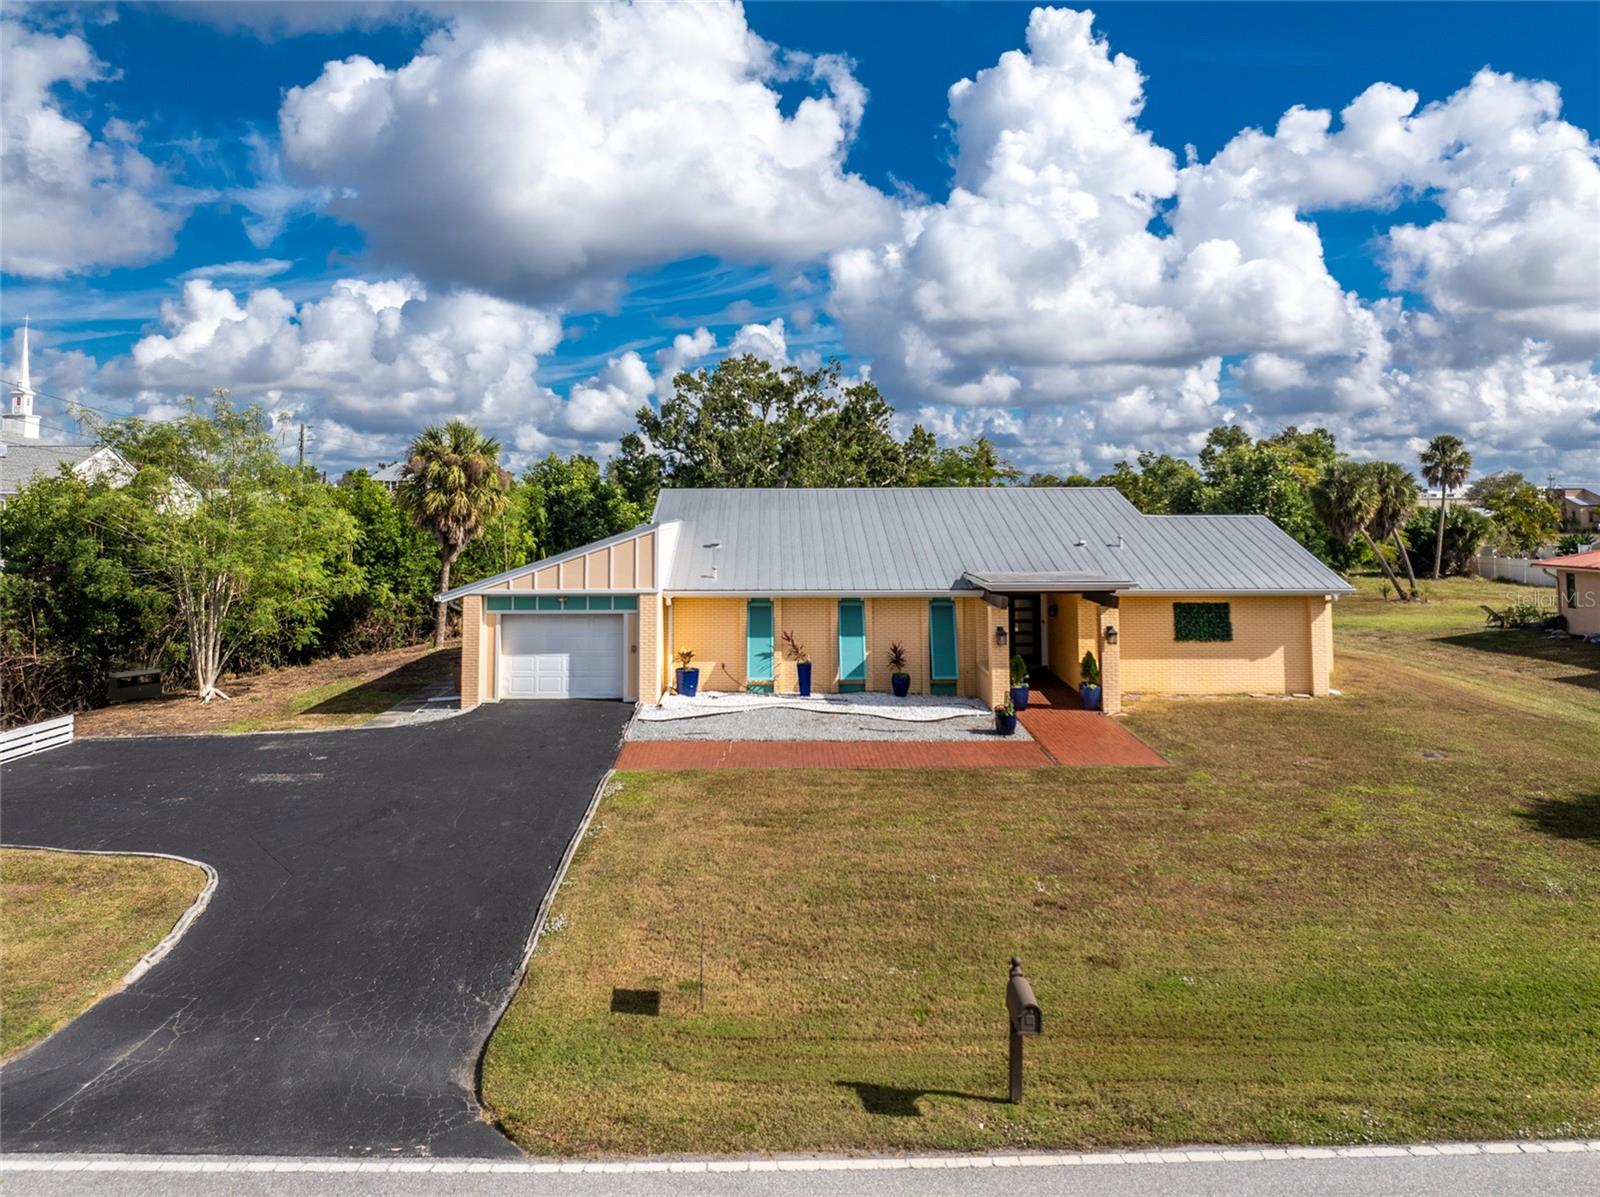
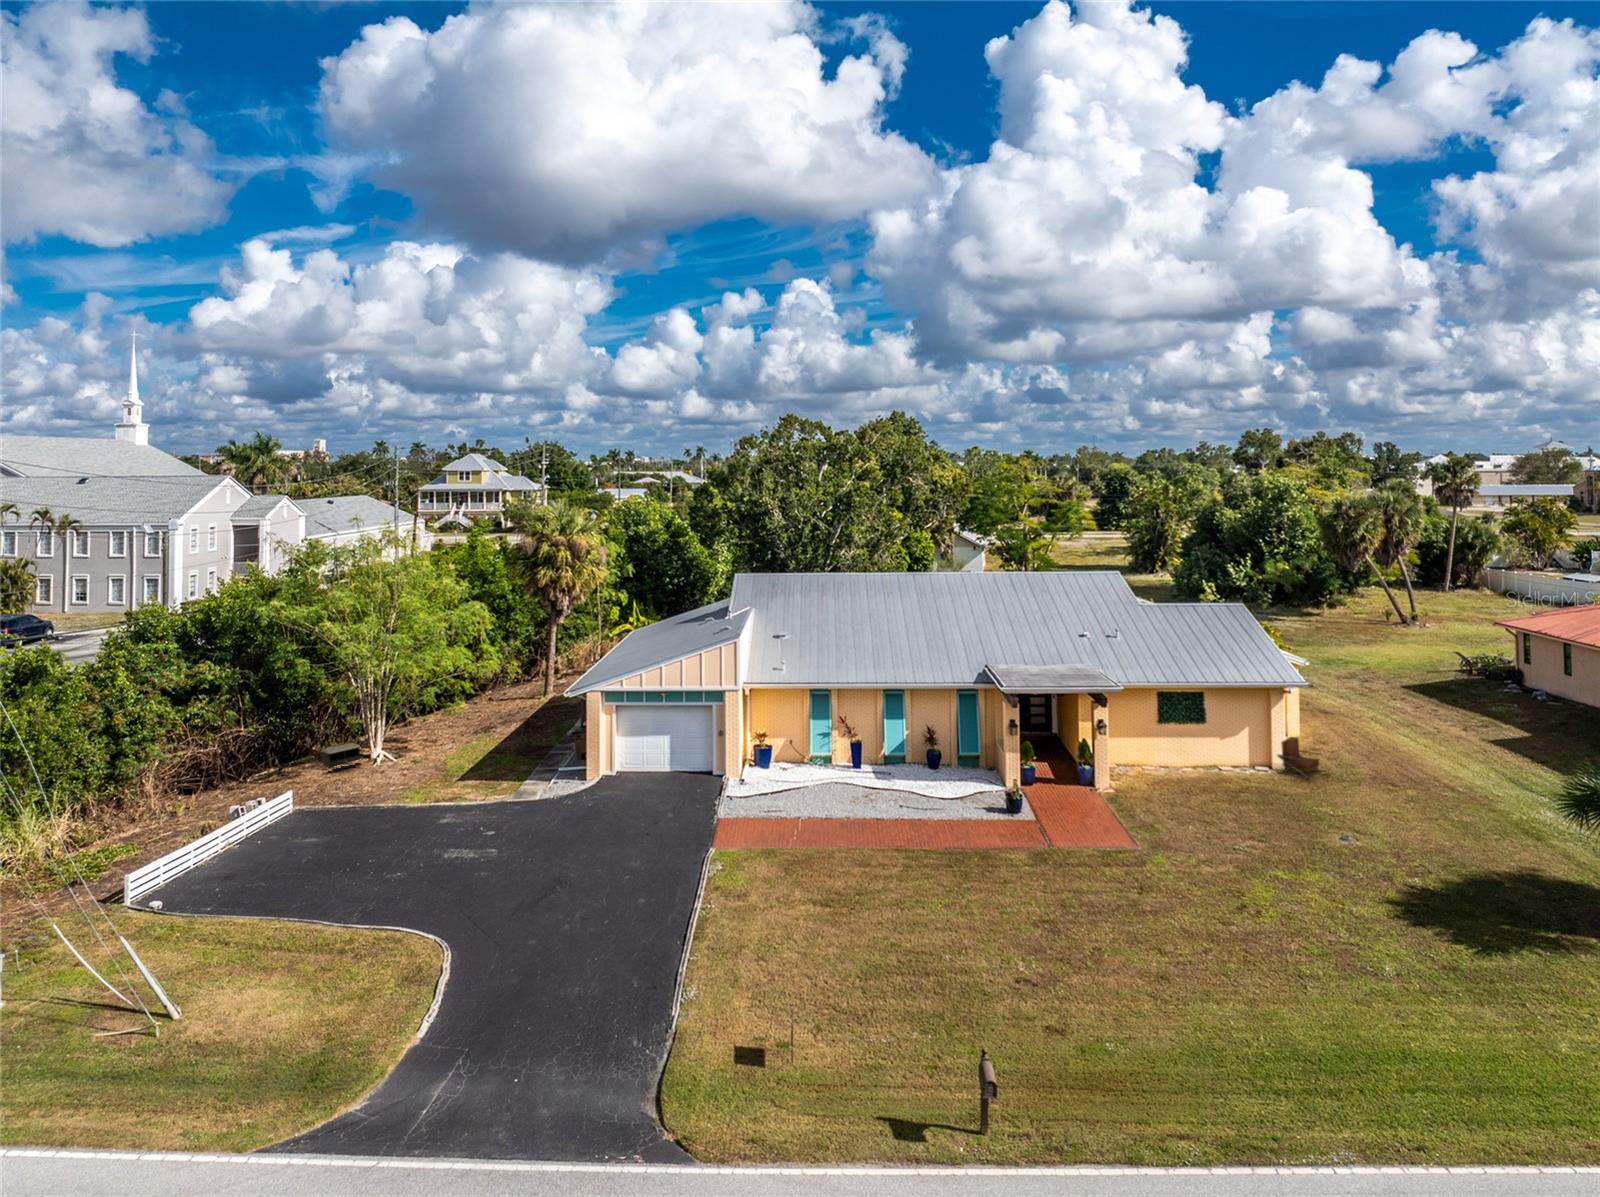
lounge chair: none [1319,658,1373,705] -> present [1277,737,1321,779]

